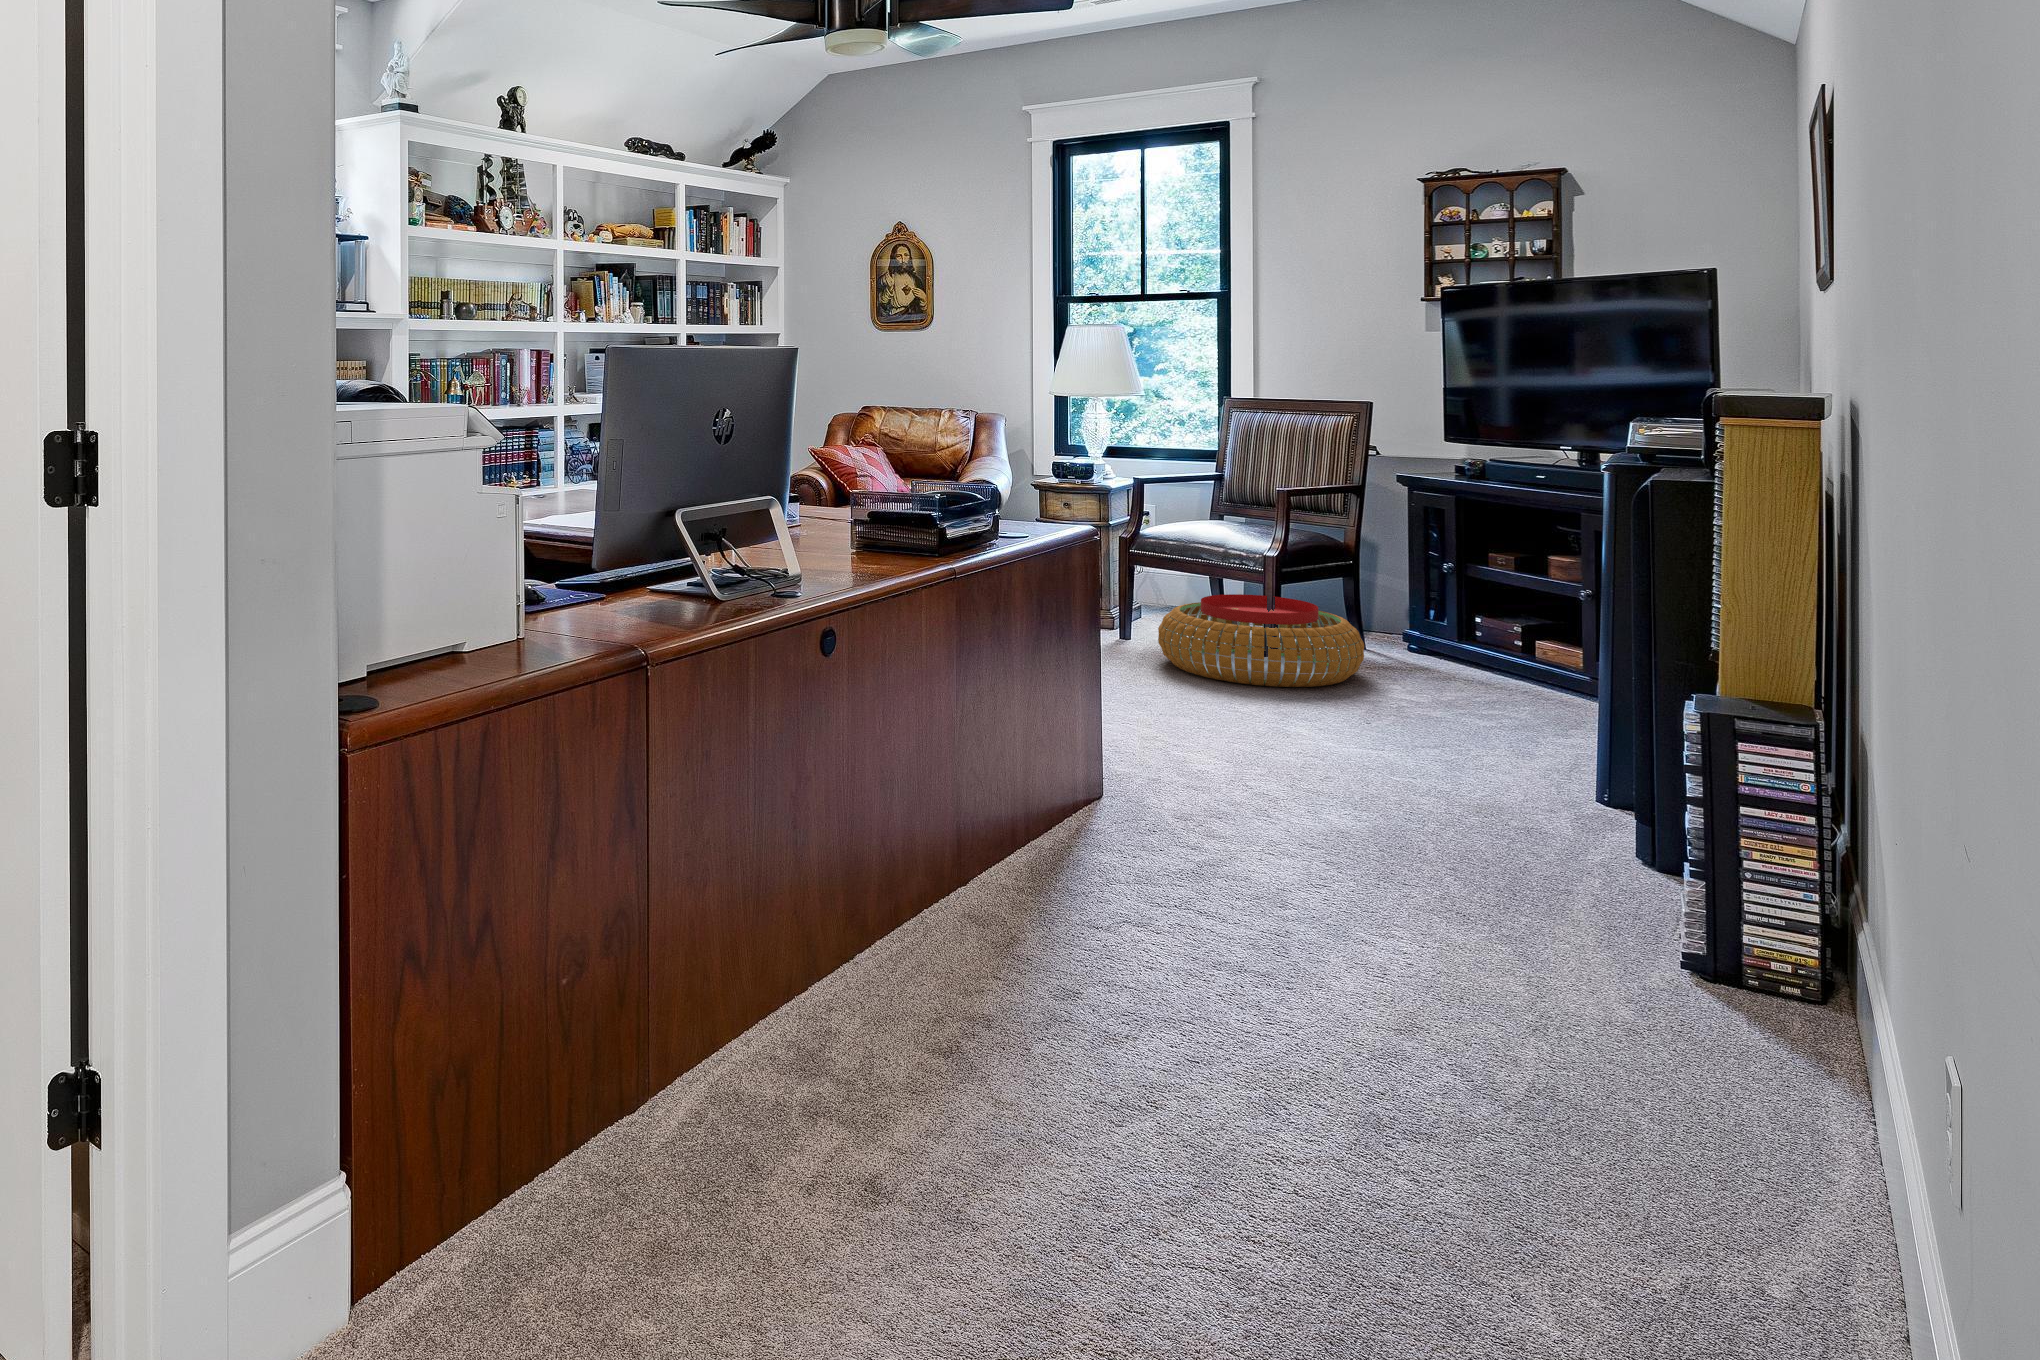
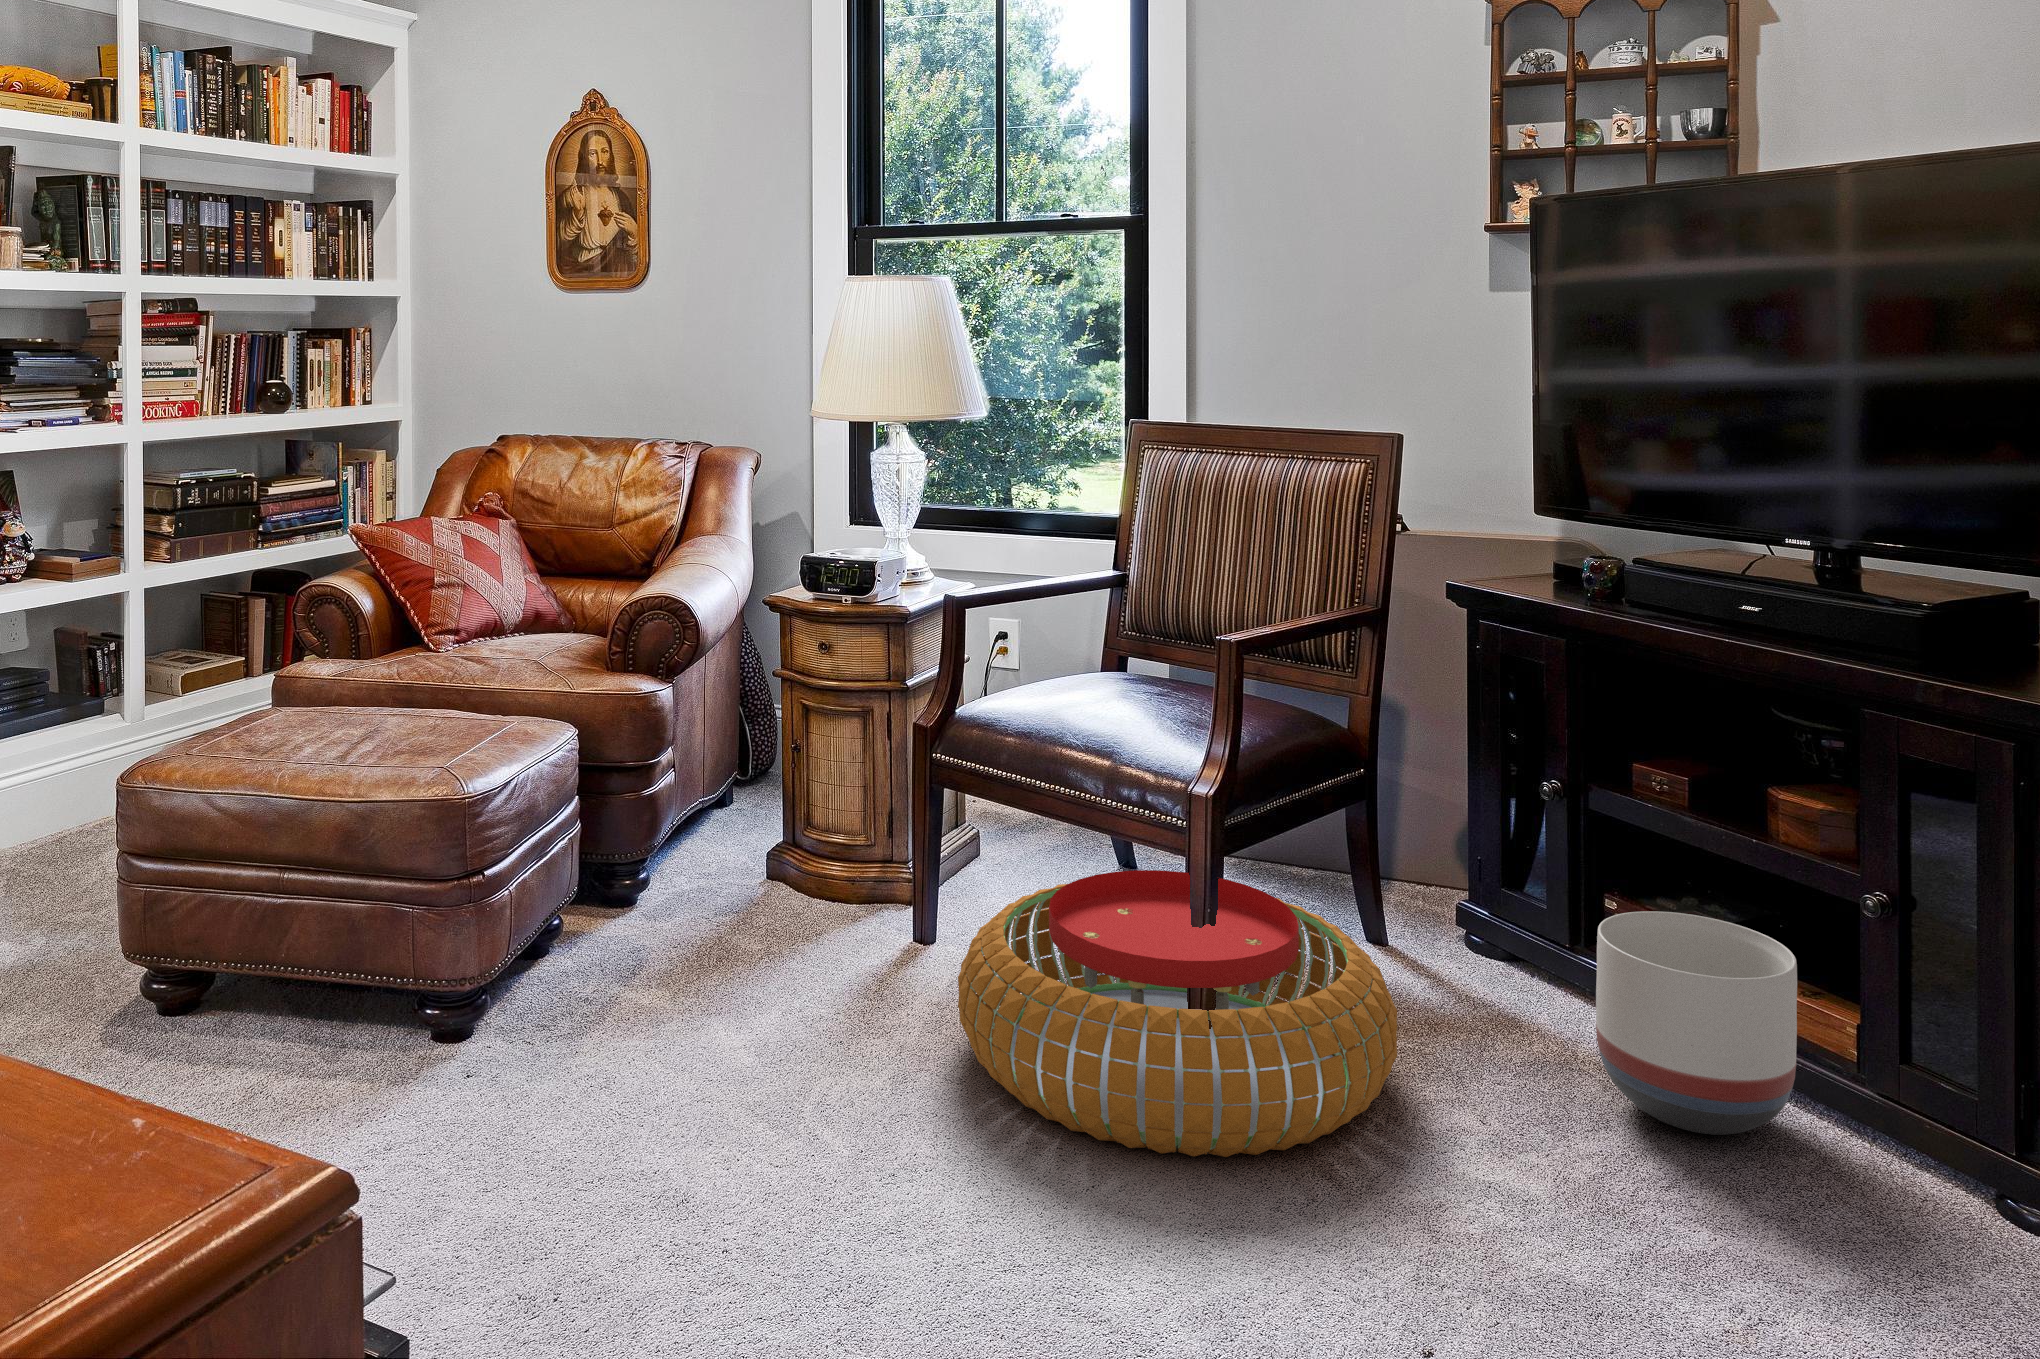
planter: none [1458,607,1548,691] -> present [1596,911,1797,1135]

